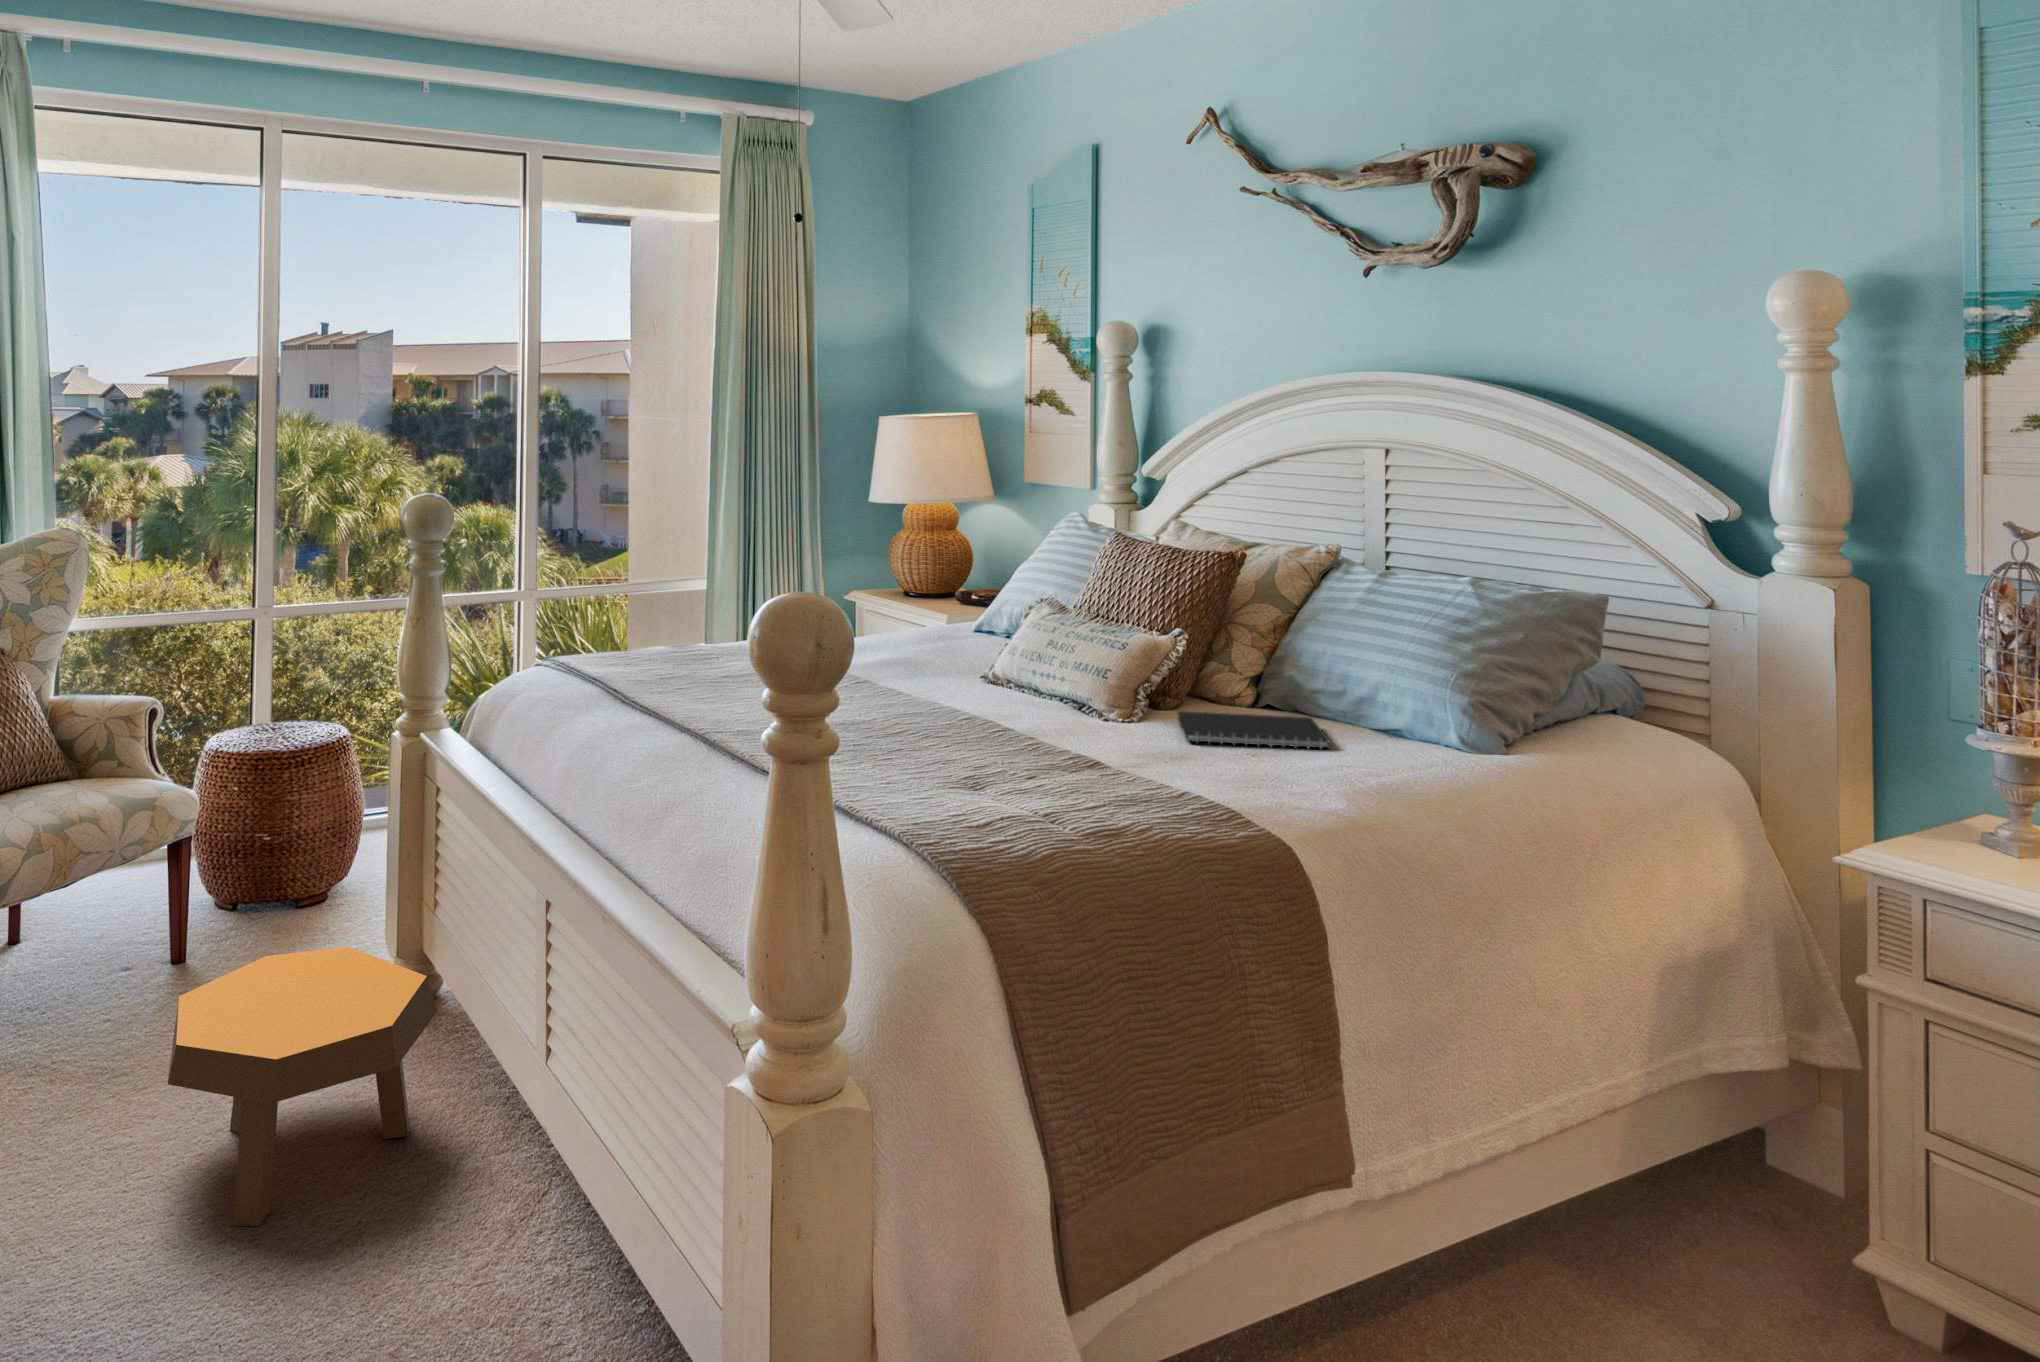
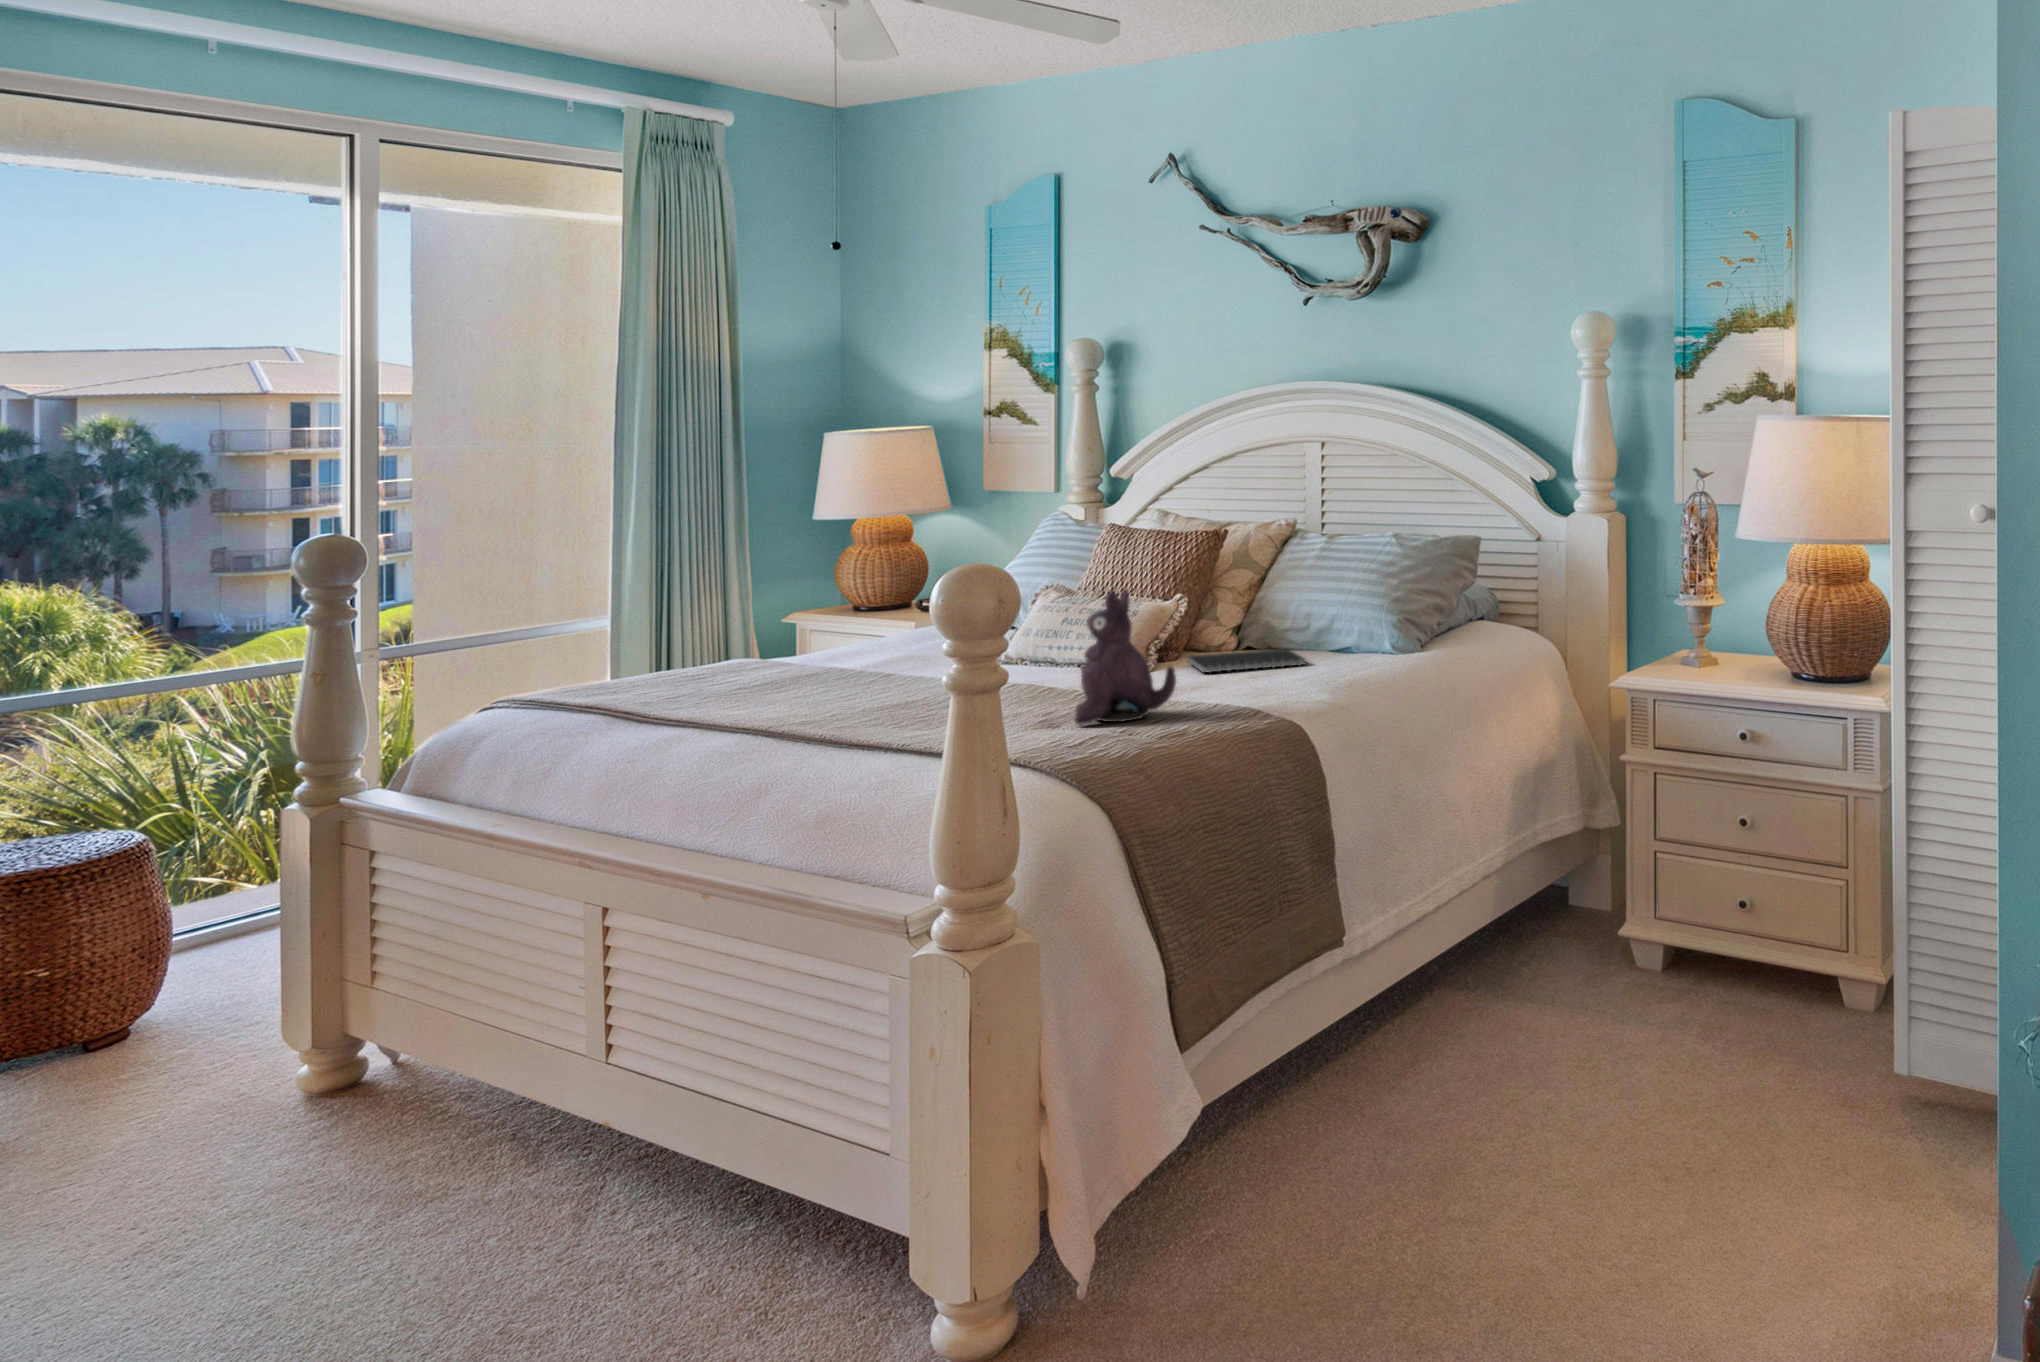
plush toy: none [975,641,1110,818] -> present [1075,590,1176,725]
footstool: present [168,947,438,1226] -> none [188,992,504,1249]

